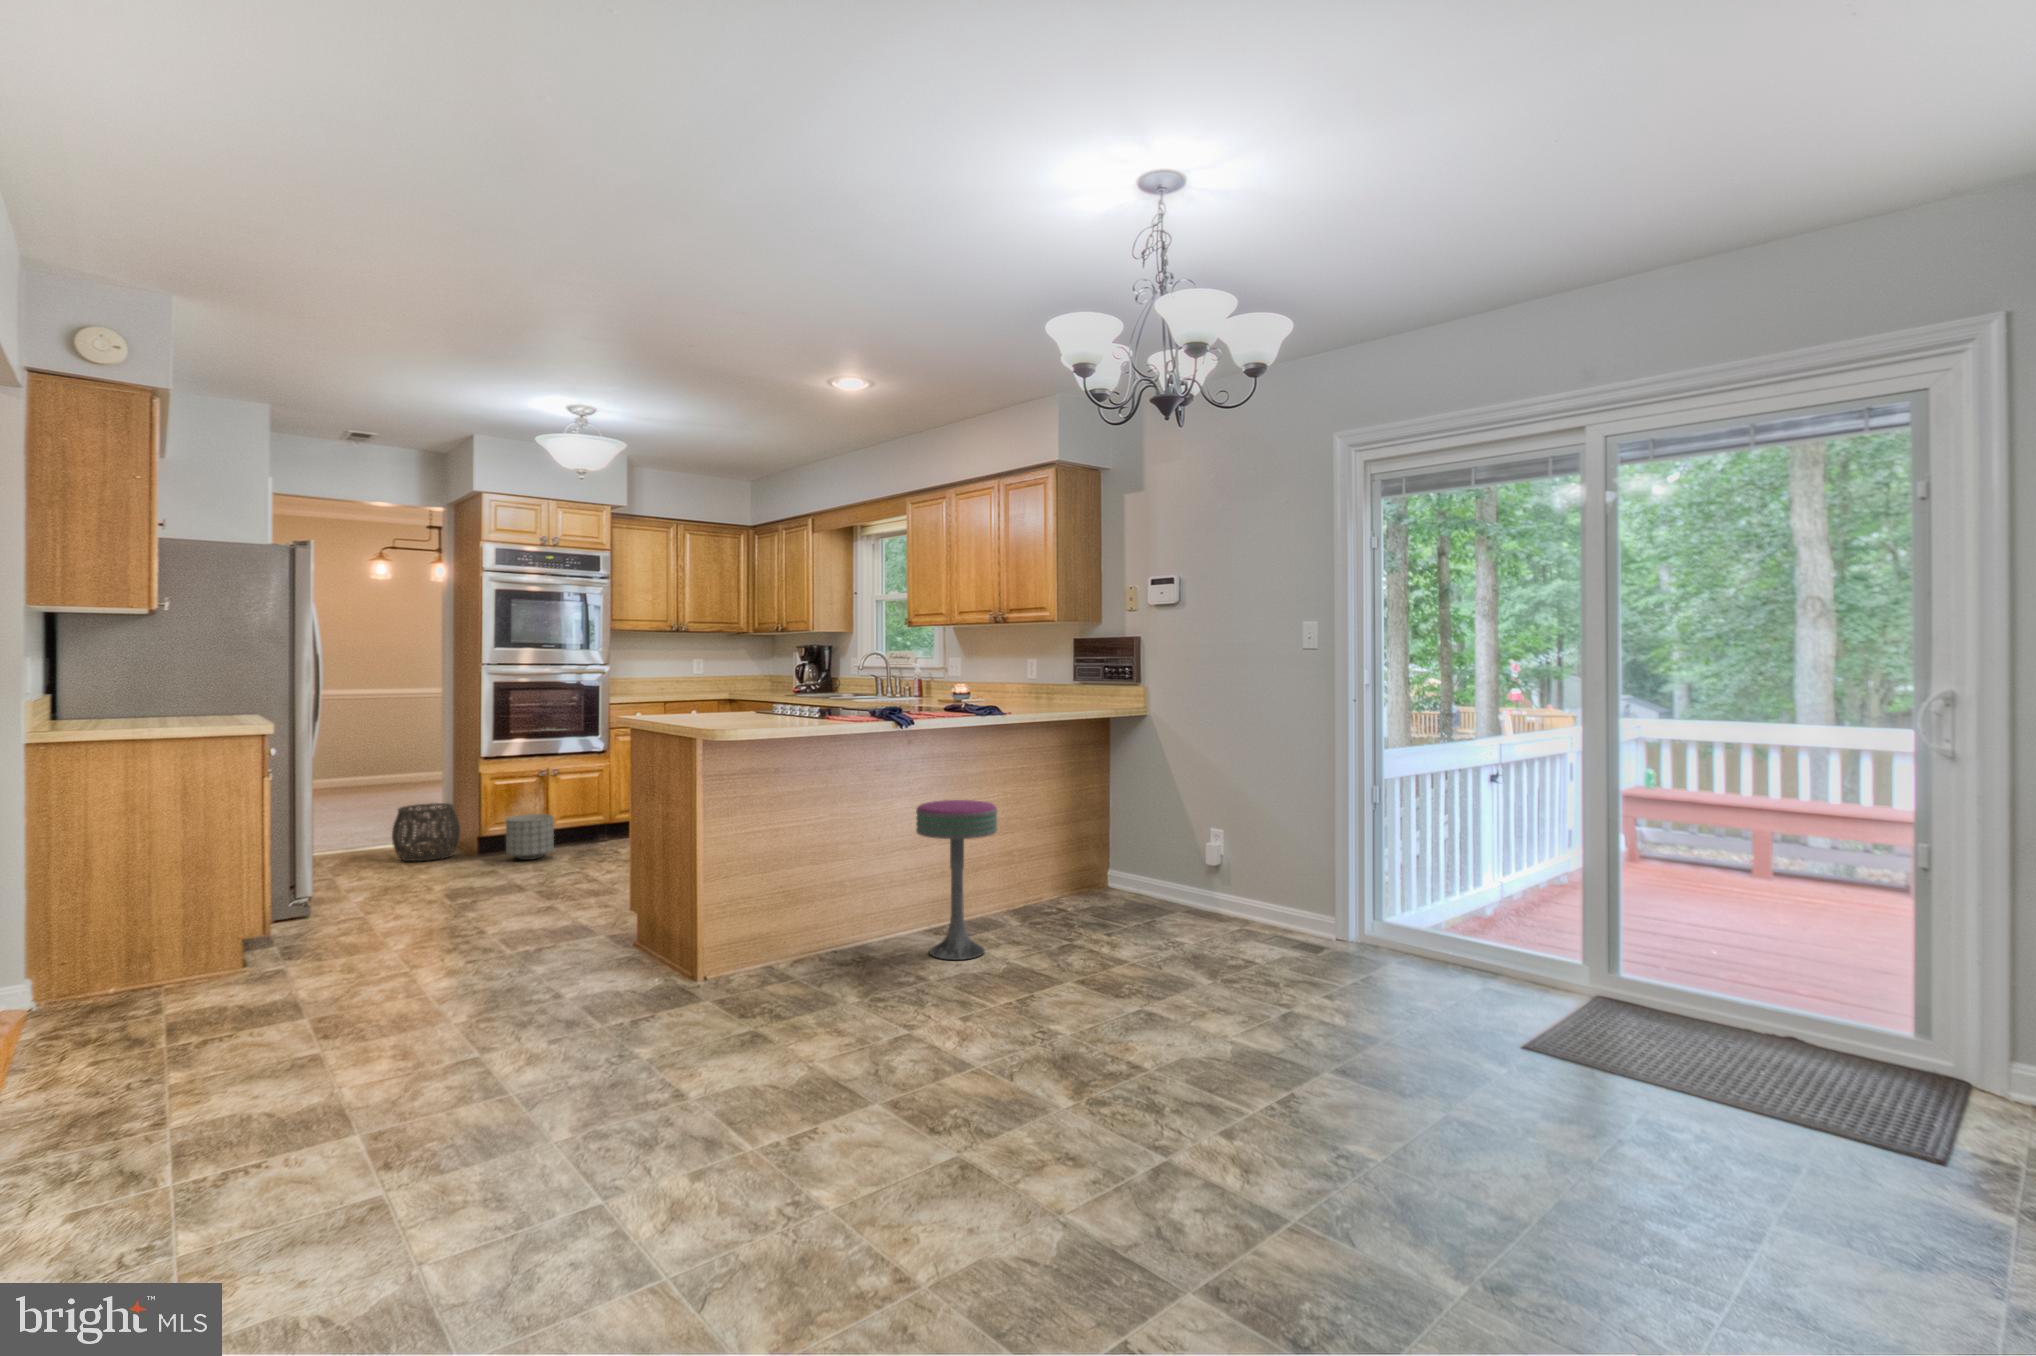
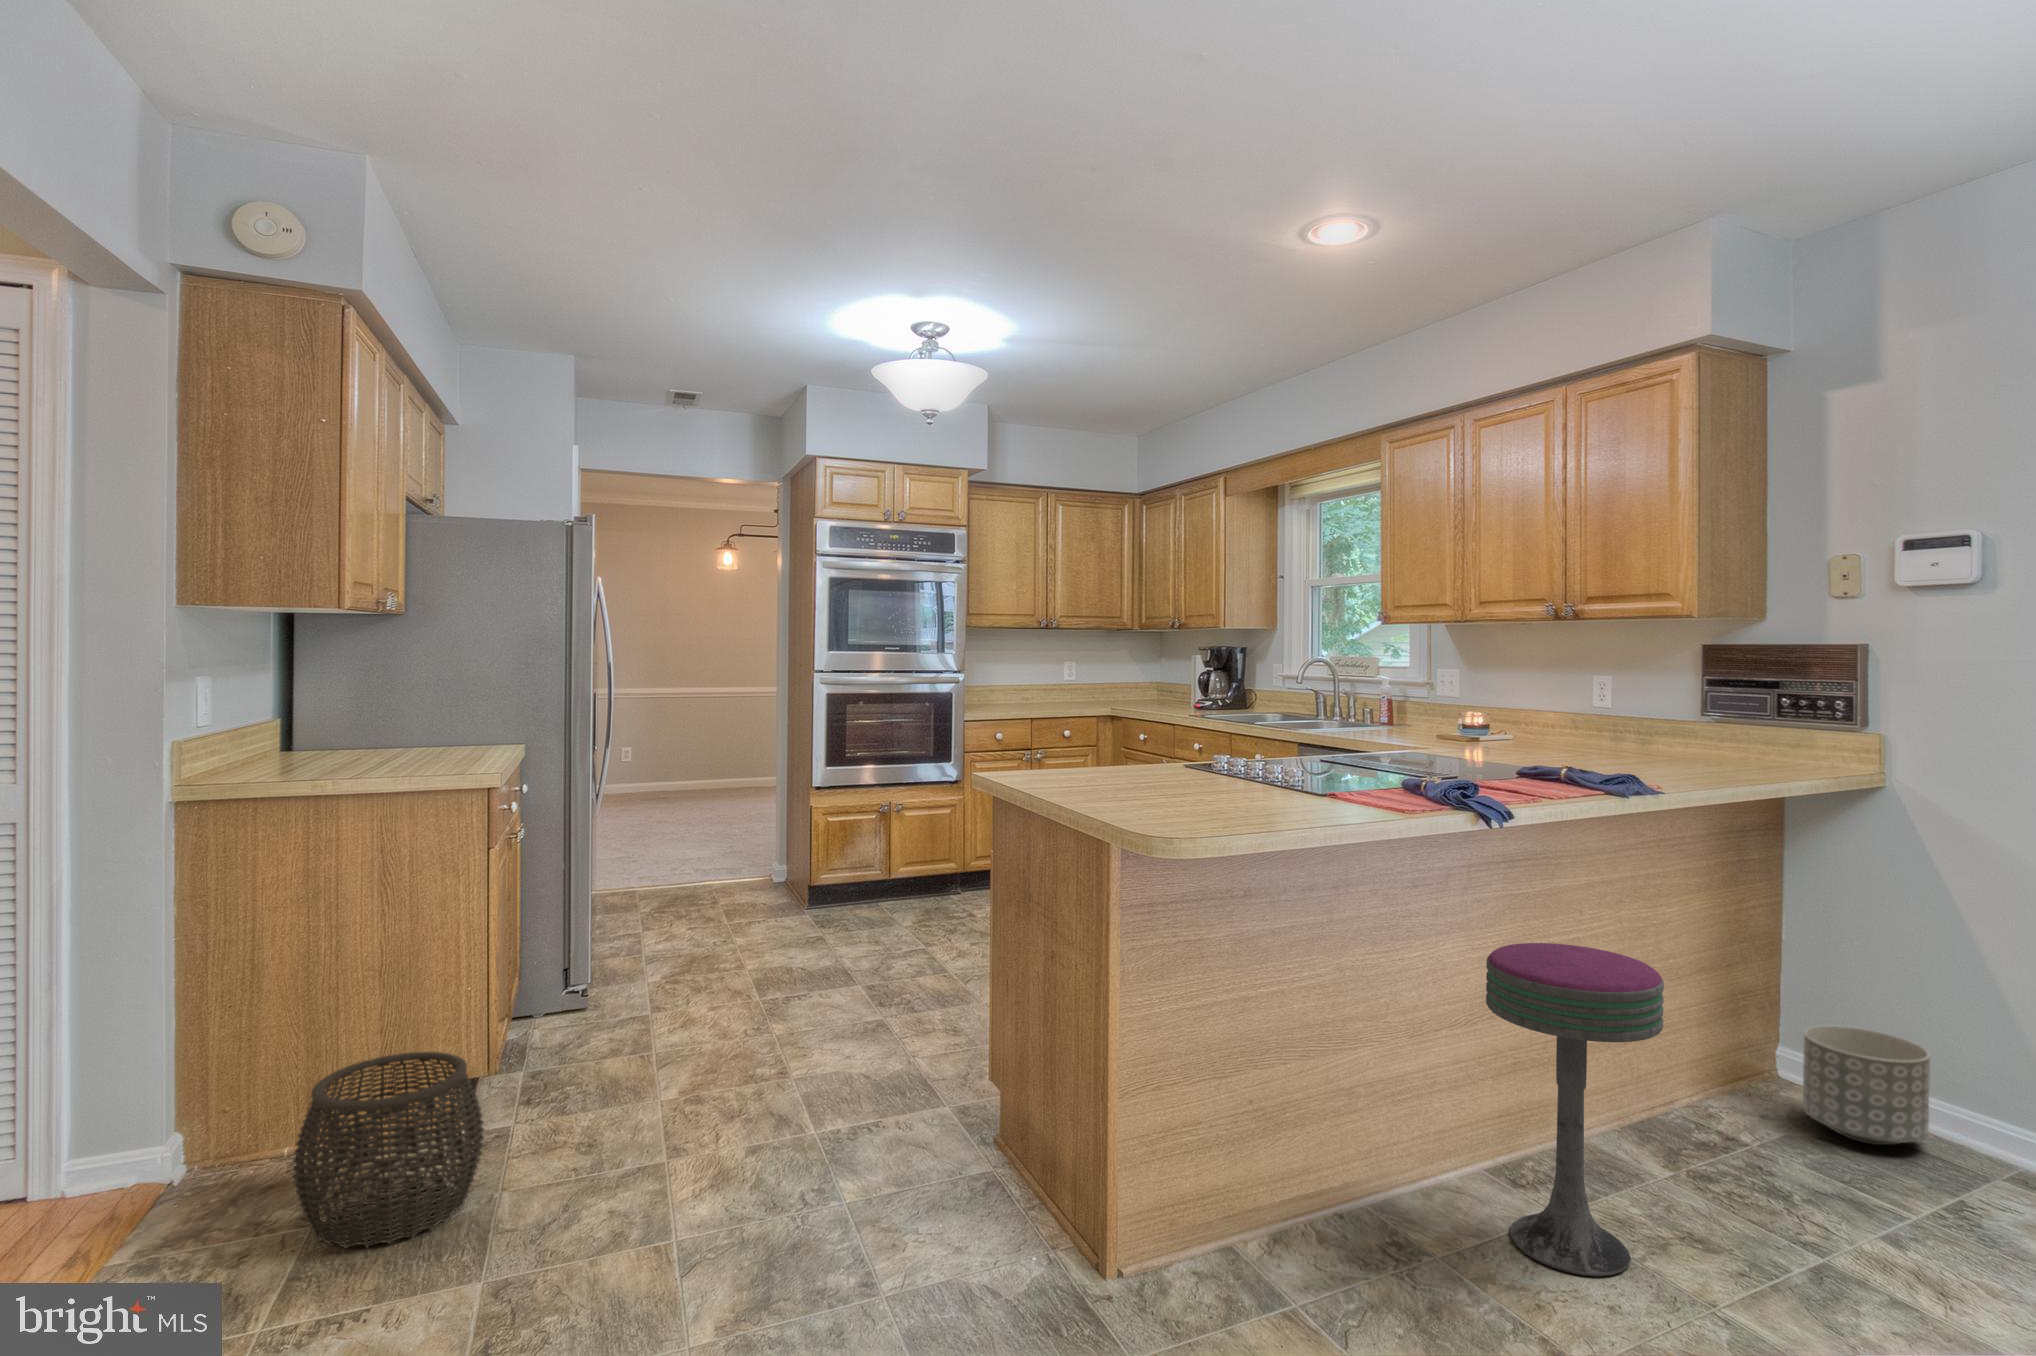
woven basket: present [392,803,460,861] -> present [292,1052,484,1249]
planter: present [506,814,554,860] -> present [1803,1025,1930,1145]

